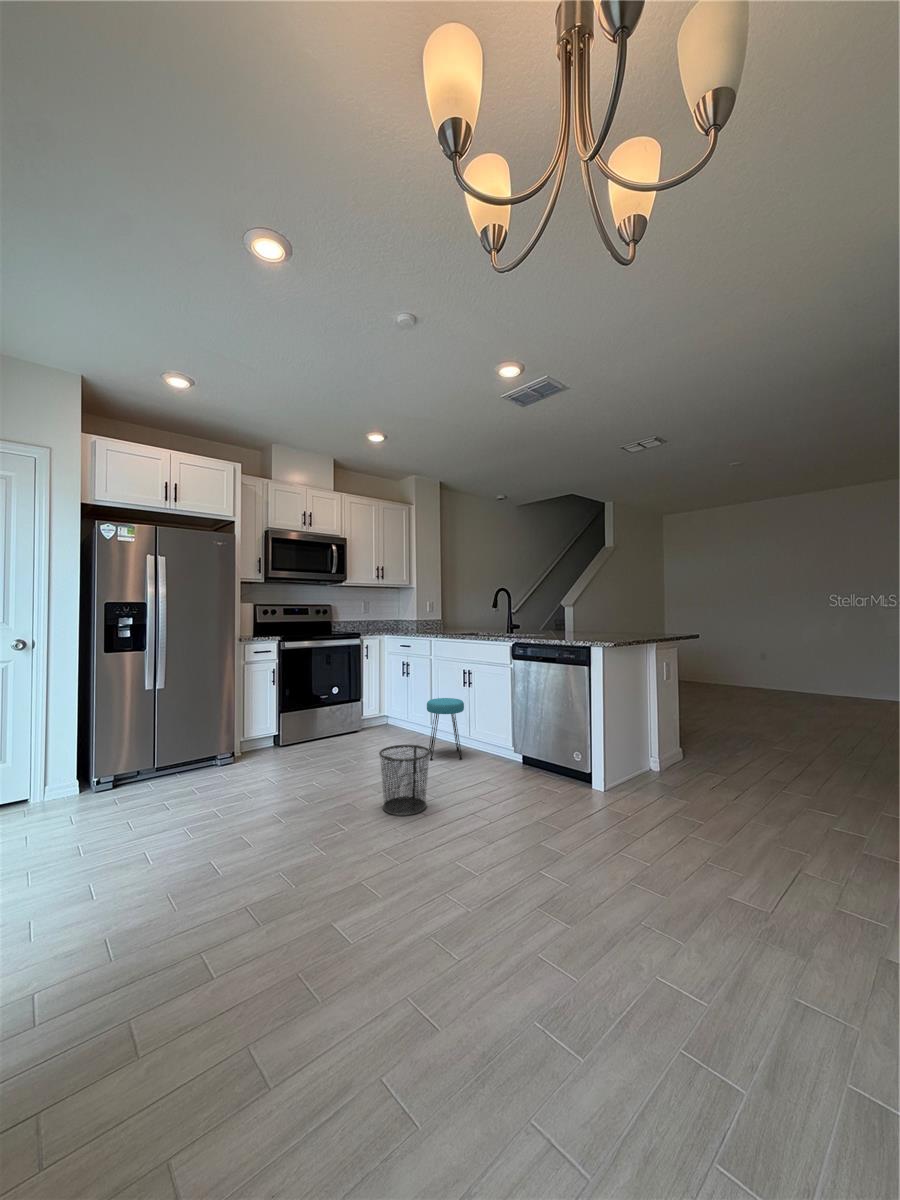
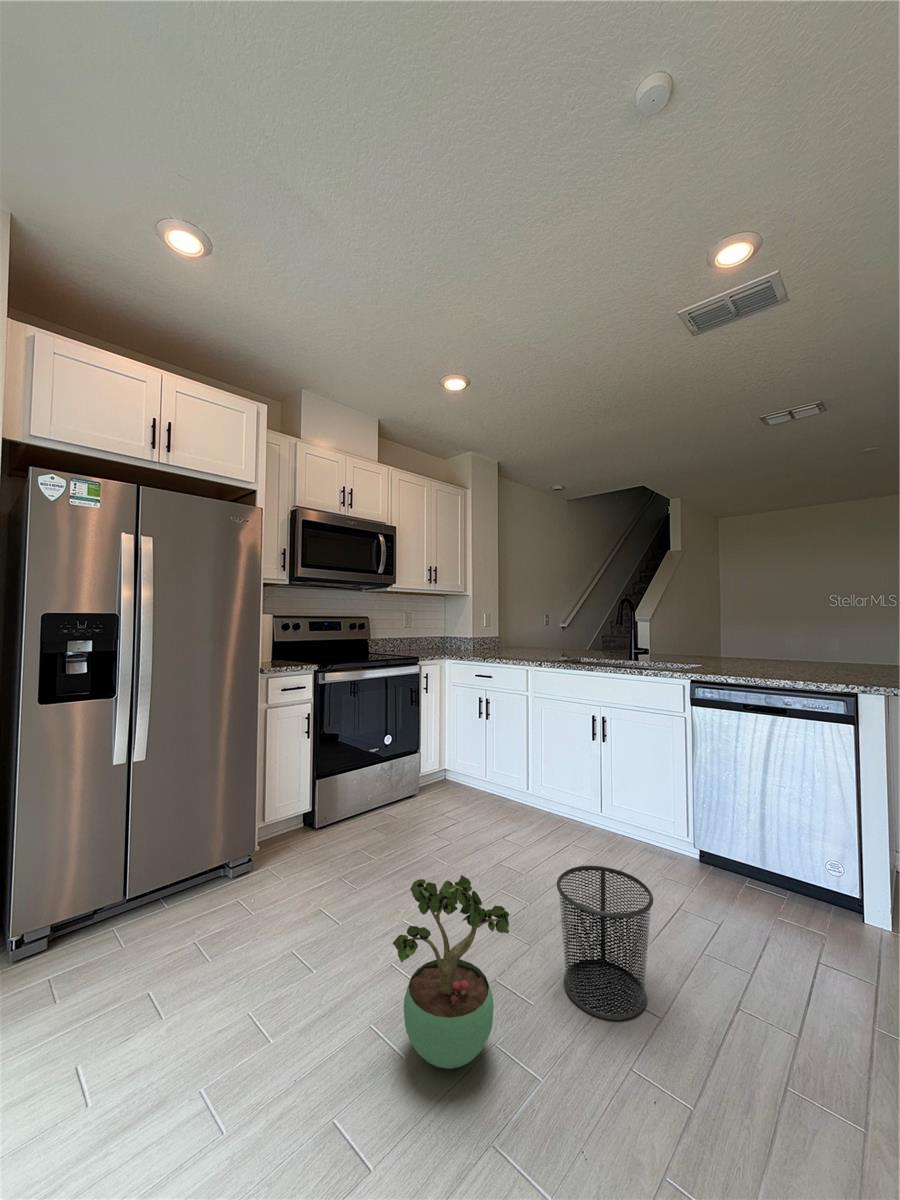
stool: present [427,698,464,760] -> none [540,756,602,856]
potted plant: none [277,732,332,824] -> present [393,875,510,1069]

